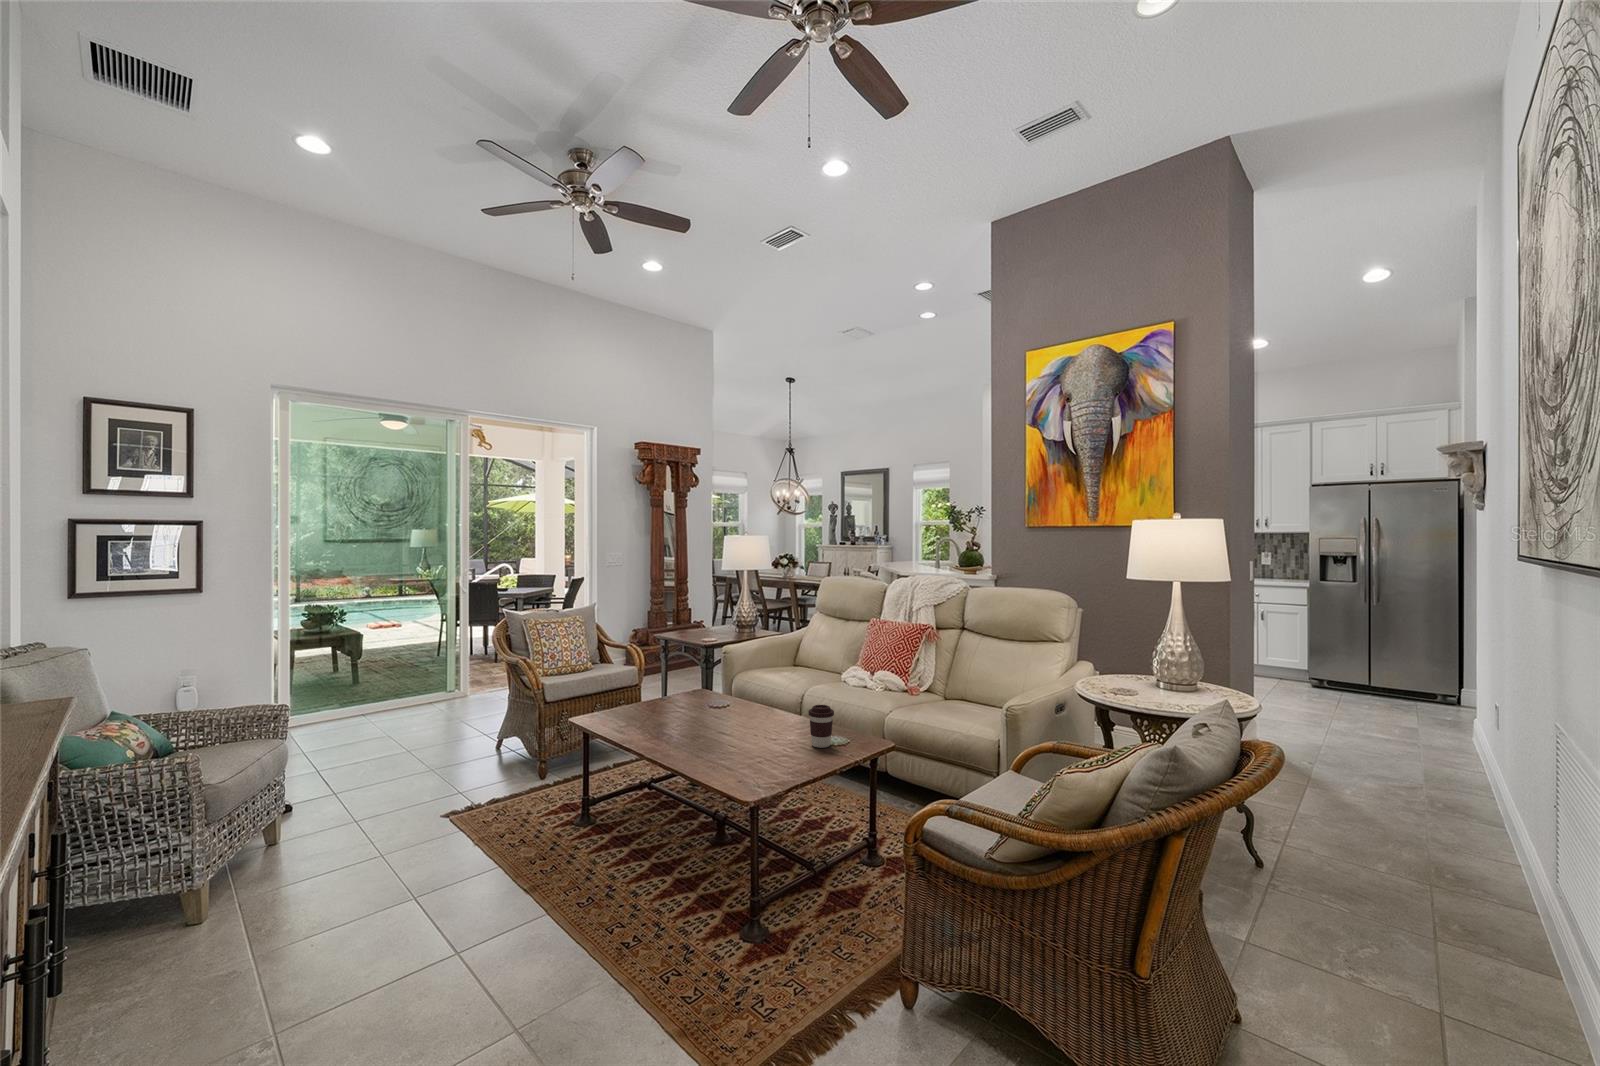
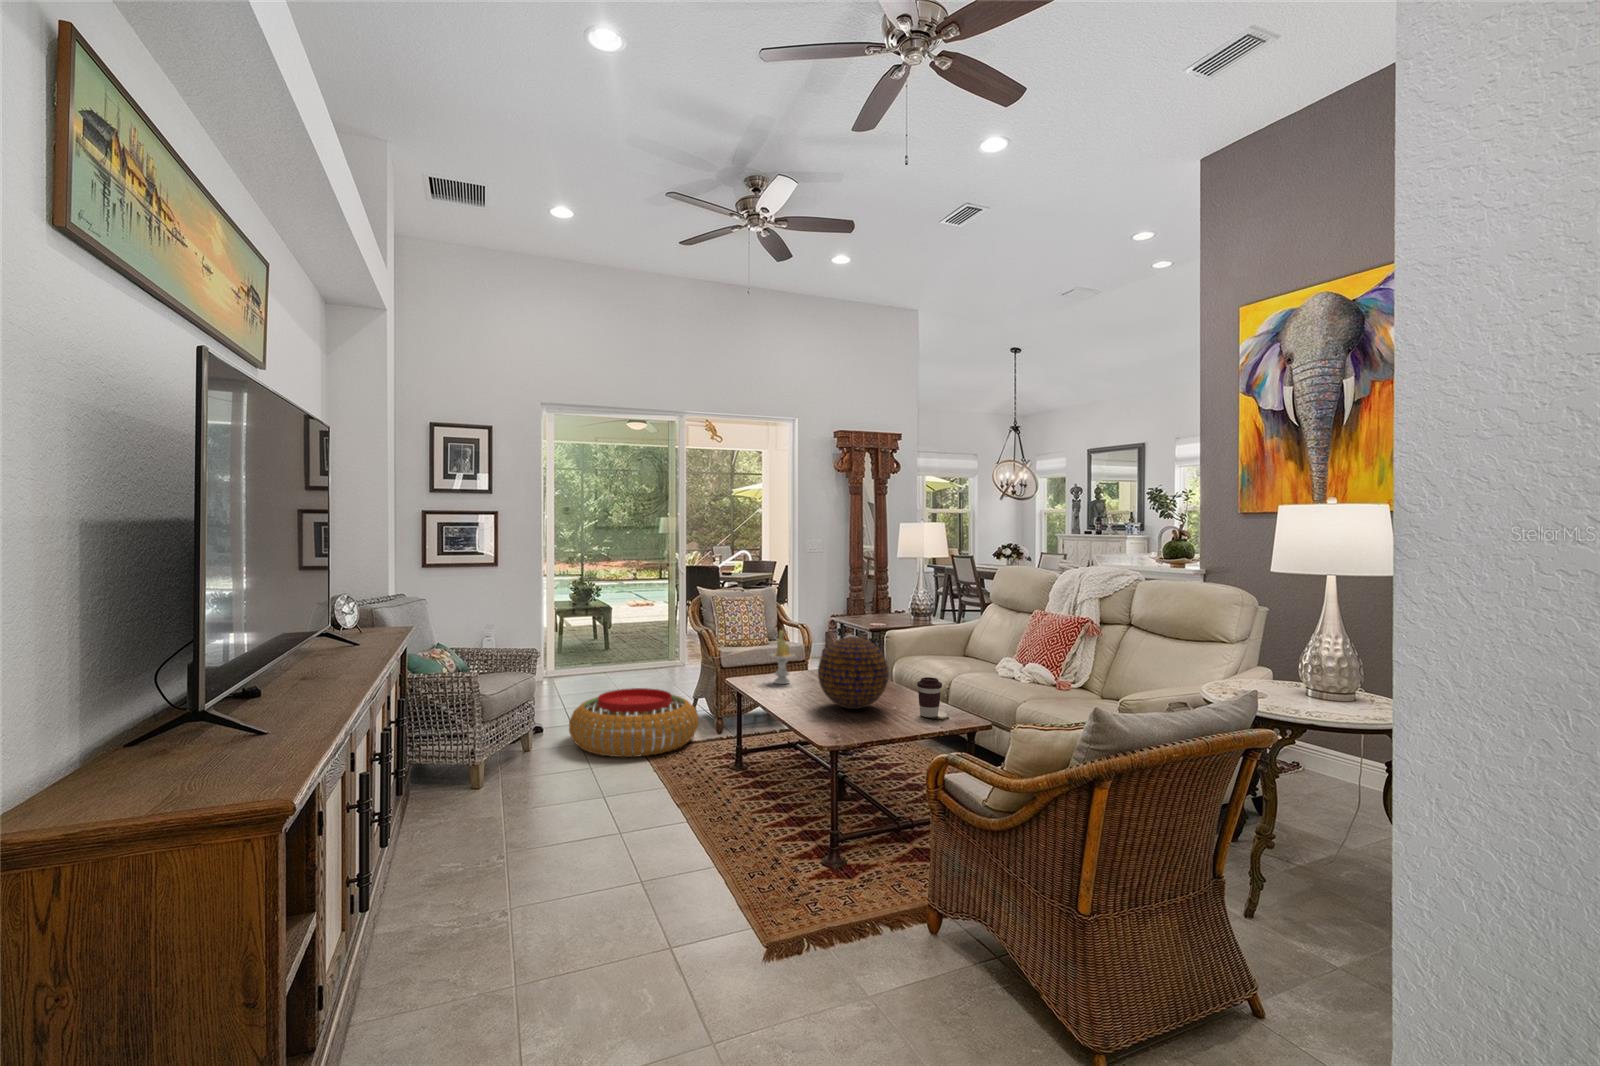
candle: none [625,662,655,723] -> present [770,630,795,684]
decorative orb: none [700,668,777,747] -> present [818,637,889,709]
pouf: none [353,739,524,832] -> present [569,688,698,757]

